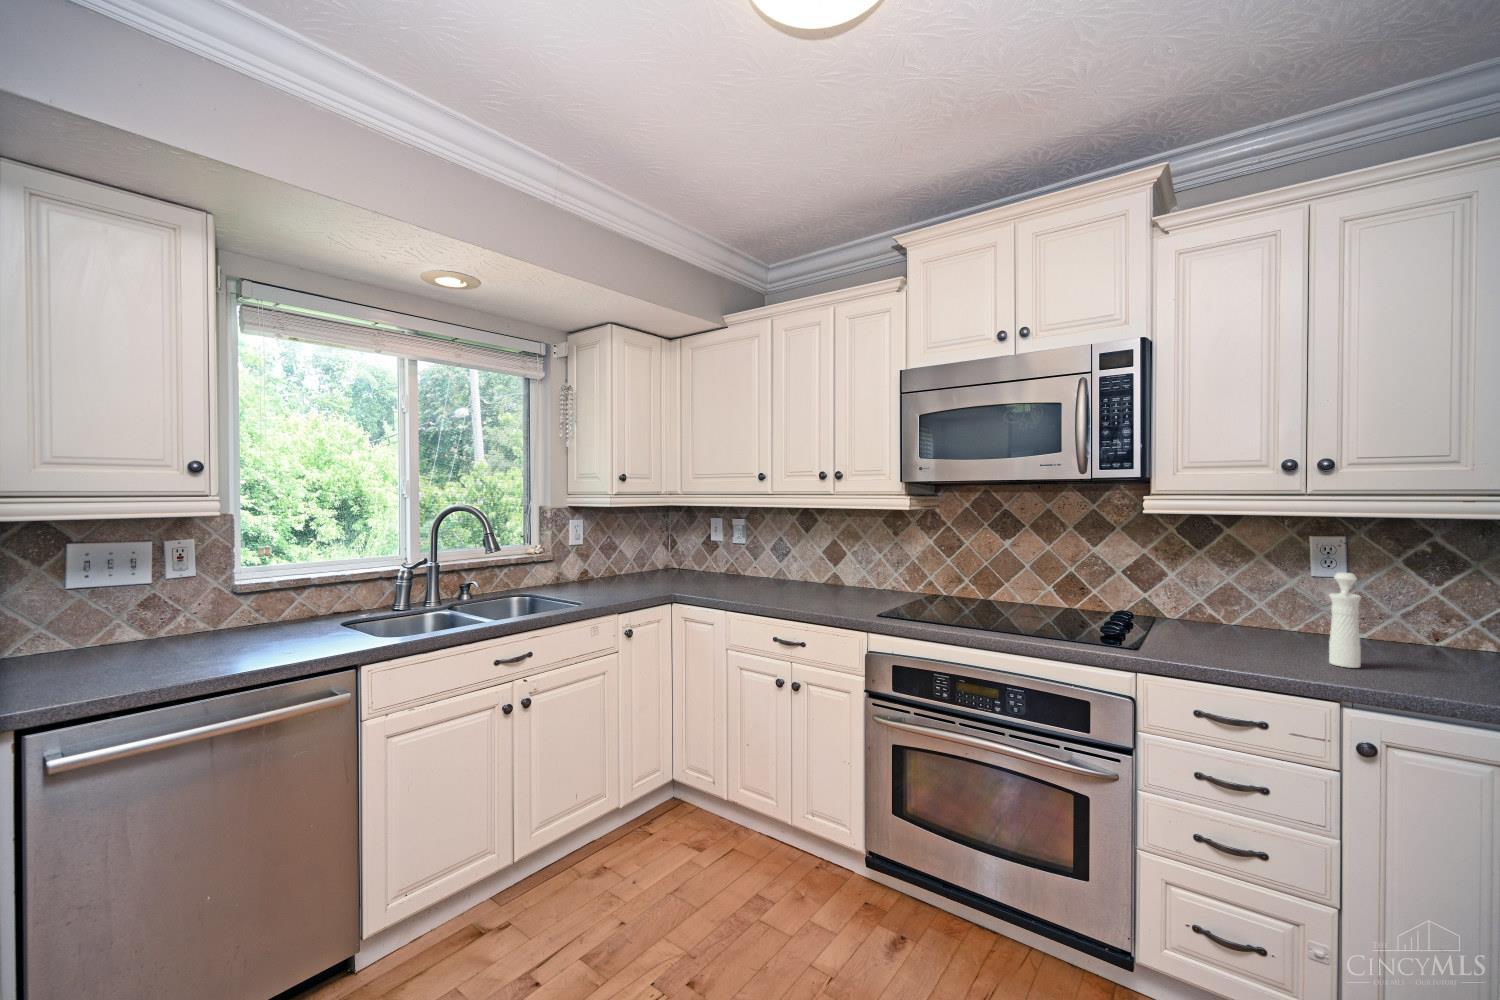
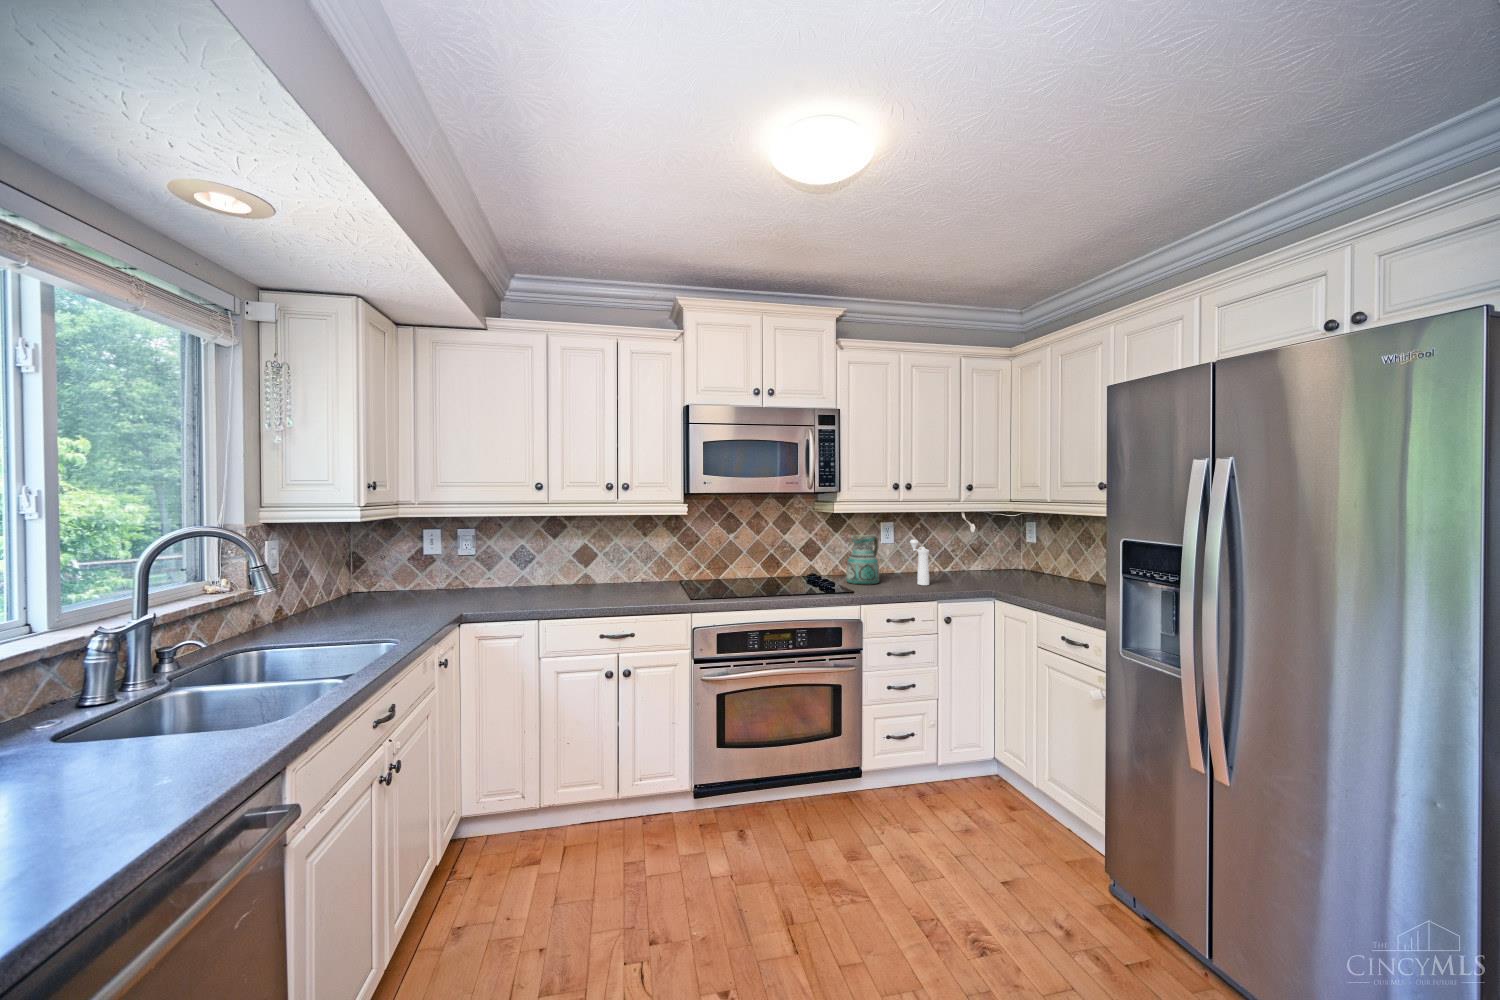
ceramic pitcher: none [1176,554,1265,646] -> present [846,534,879,584]

